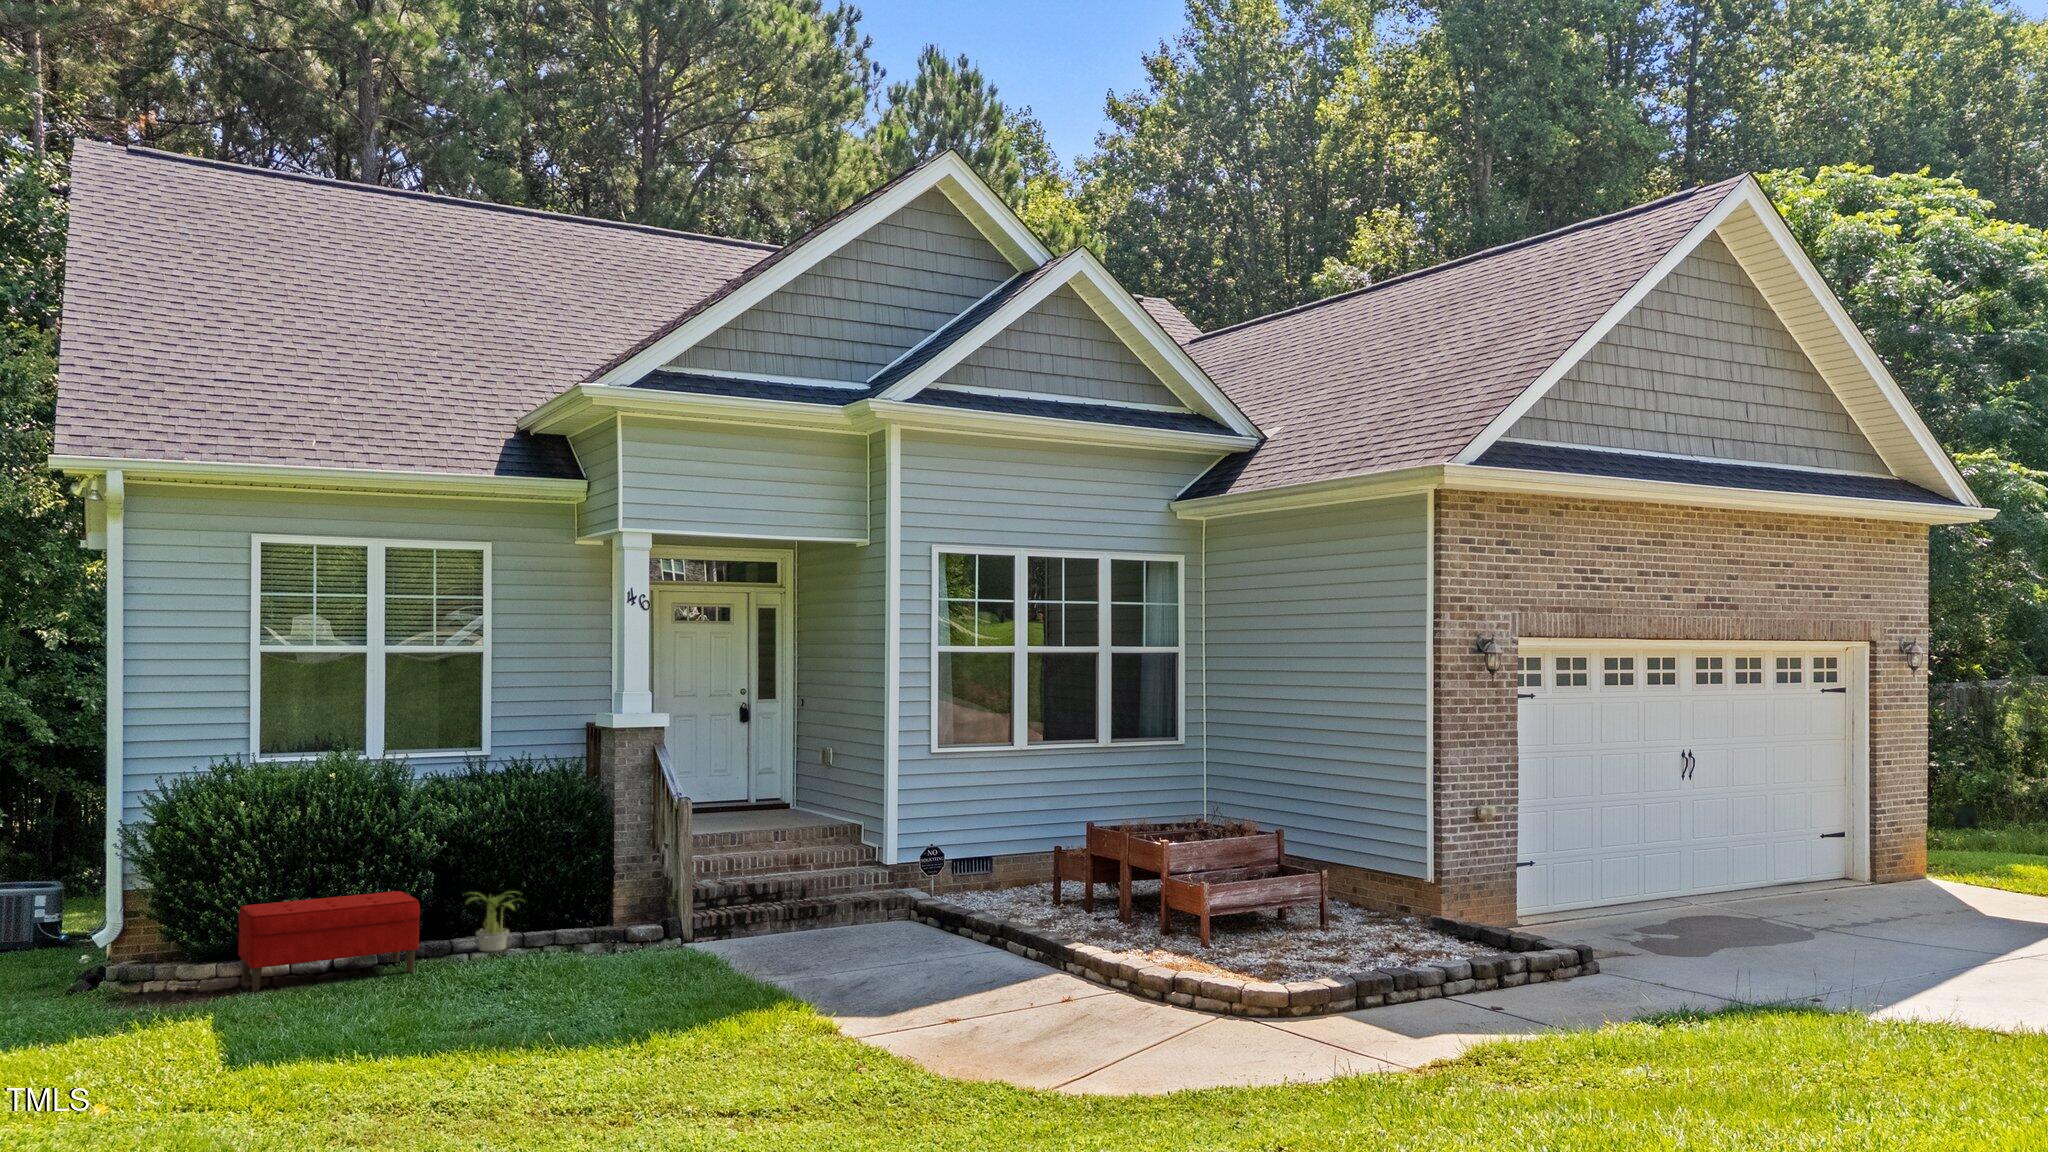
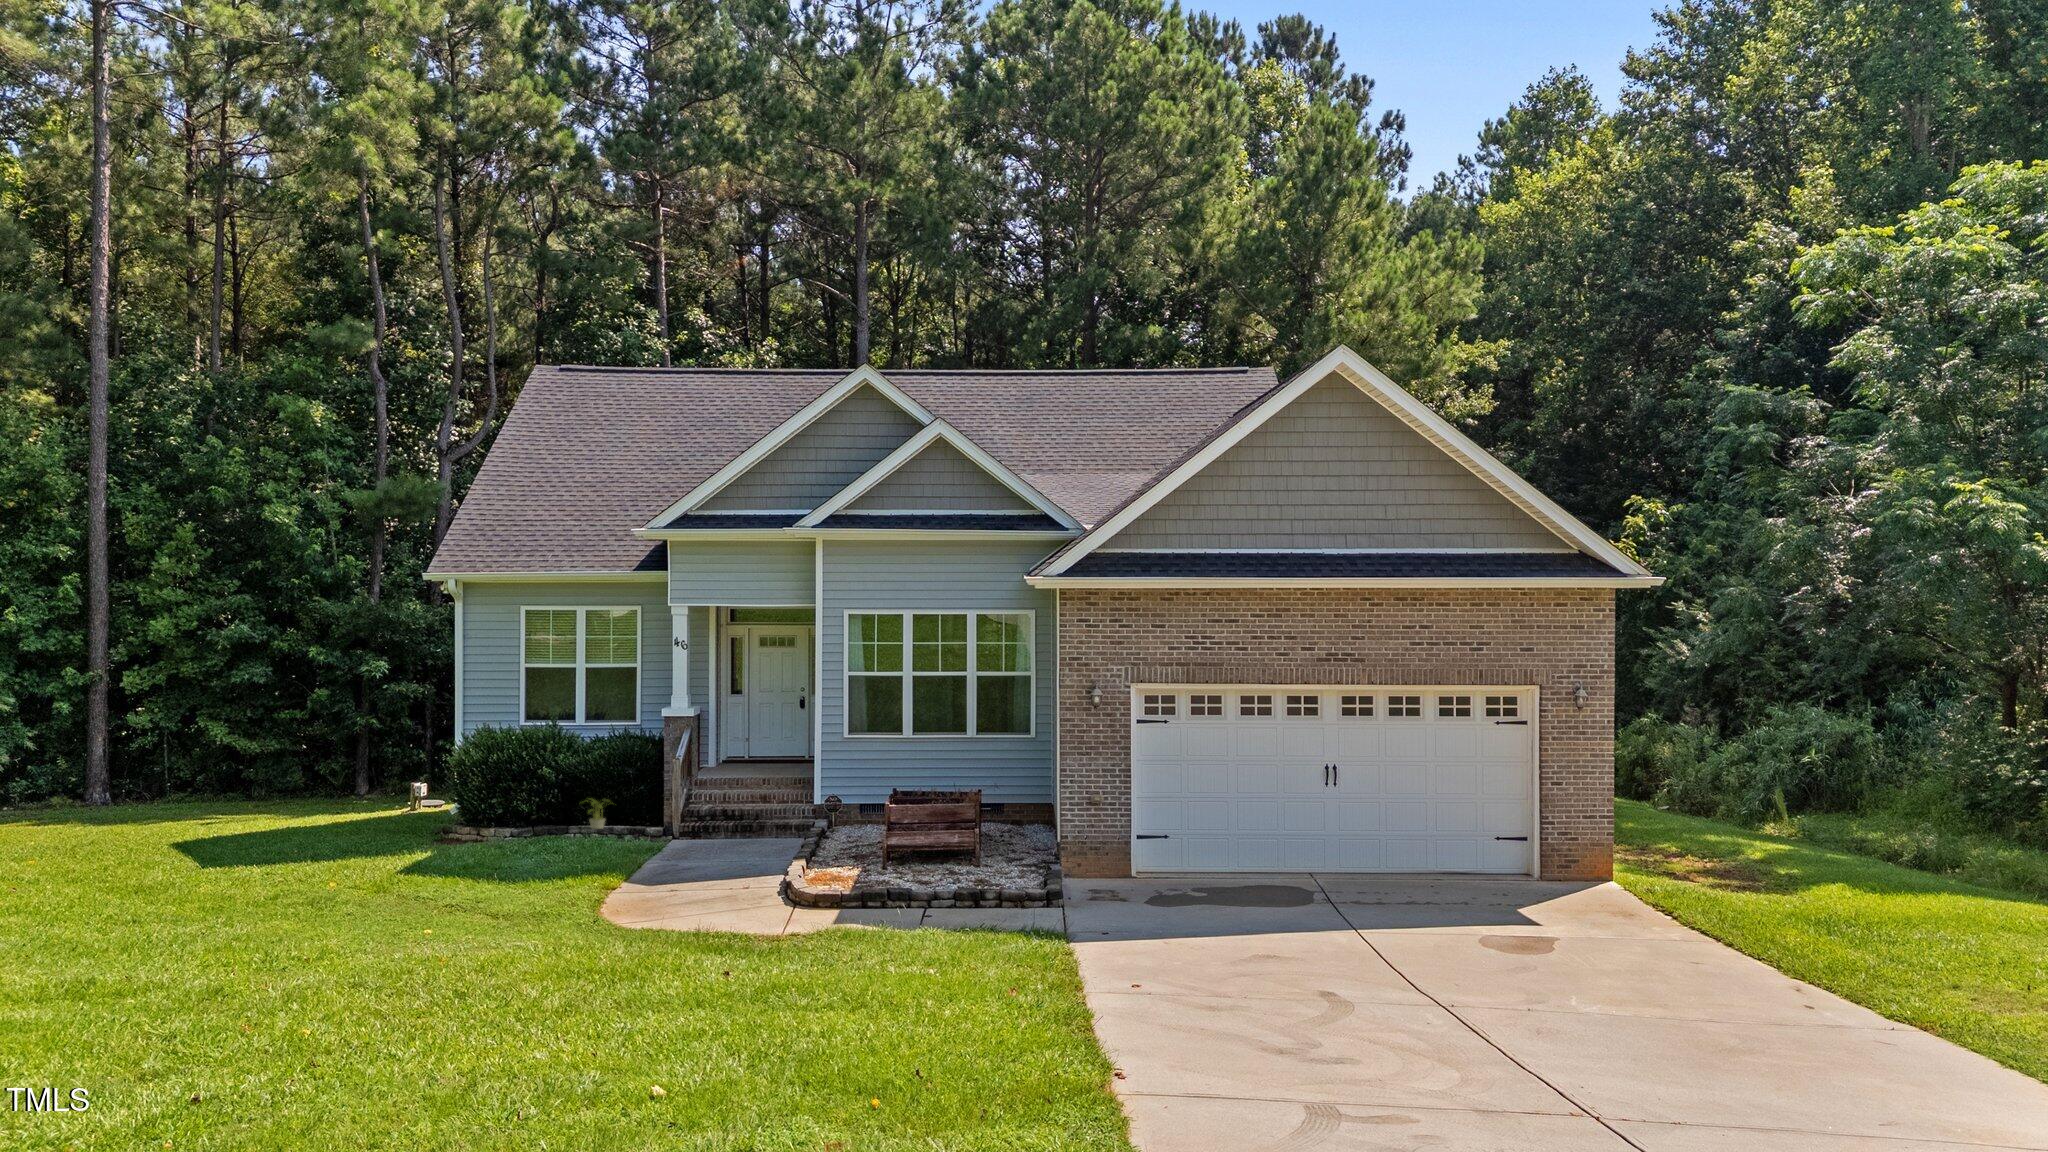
watering can: present [1943,801,1977,827] -> none [1903,822,1937,850]
bench: present [238,891,420,992] -> none [466,795,550,836]

